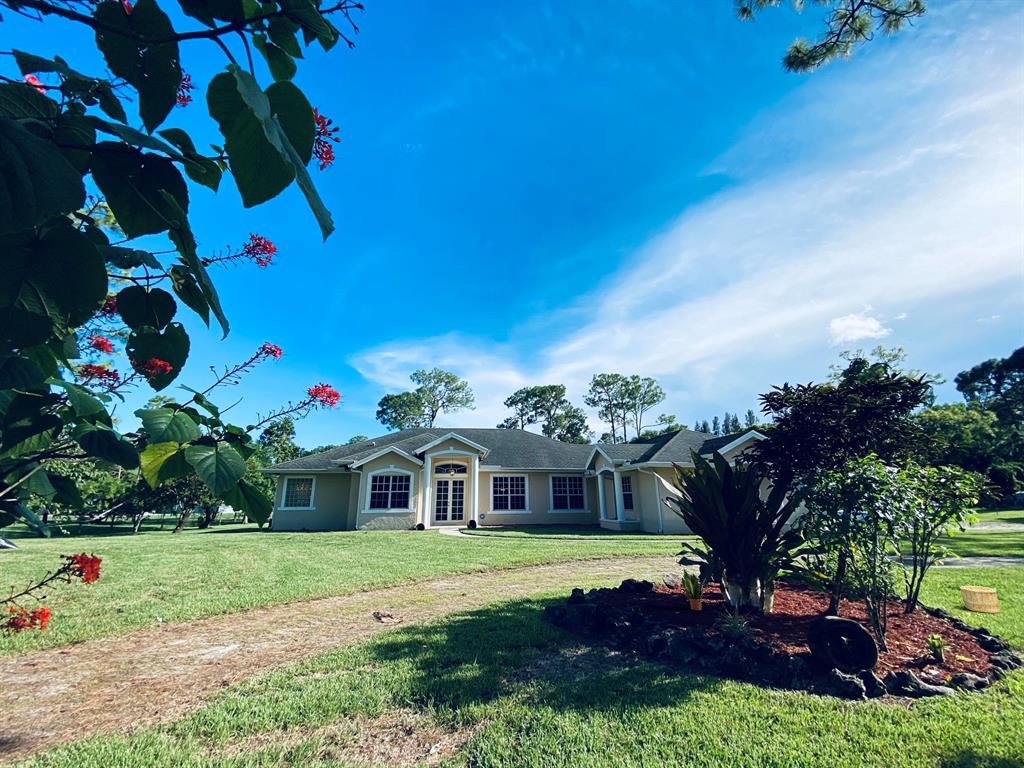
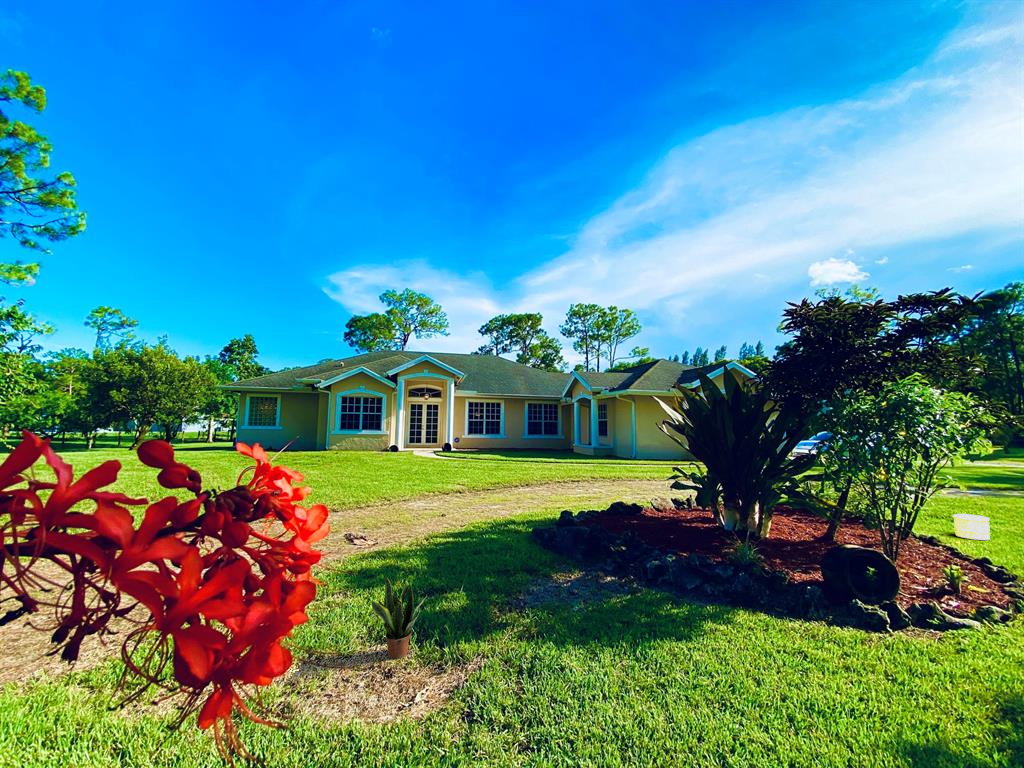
potted plant: present [681,569,707,610] -> present [372,577,427,659]

